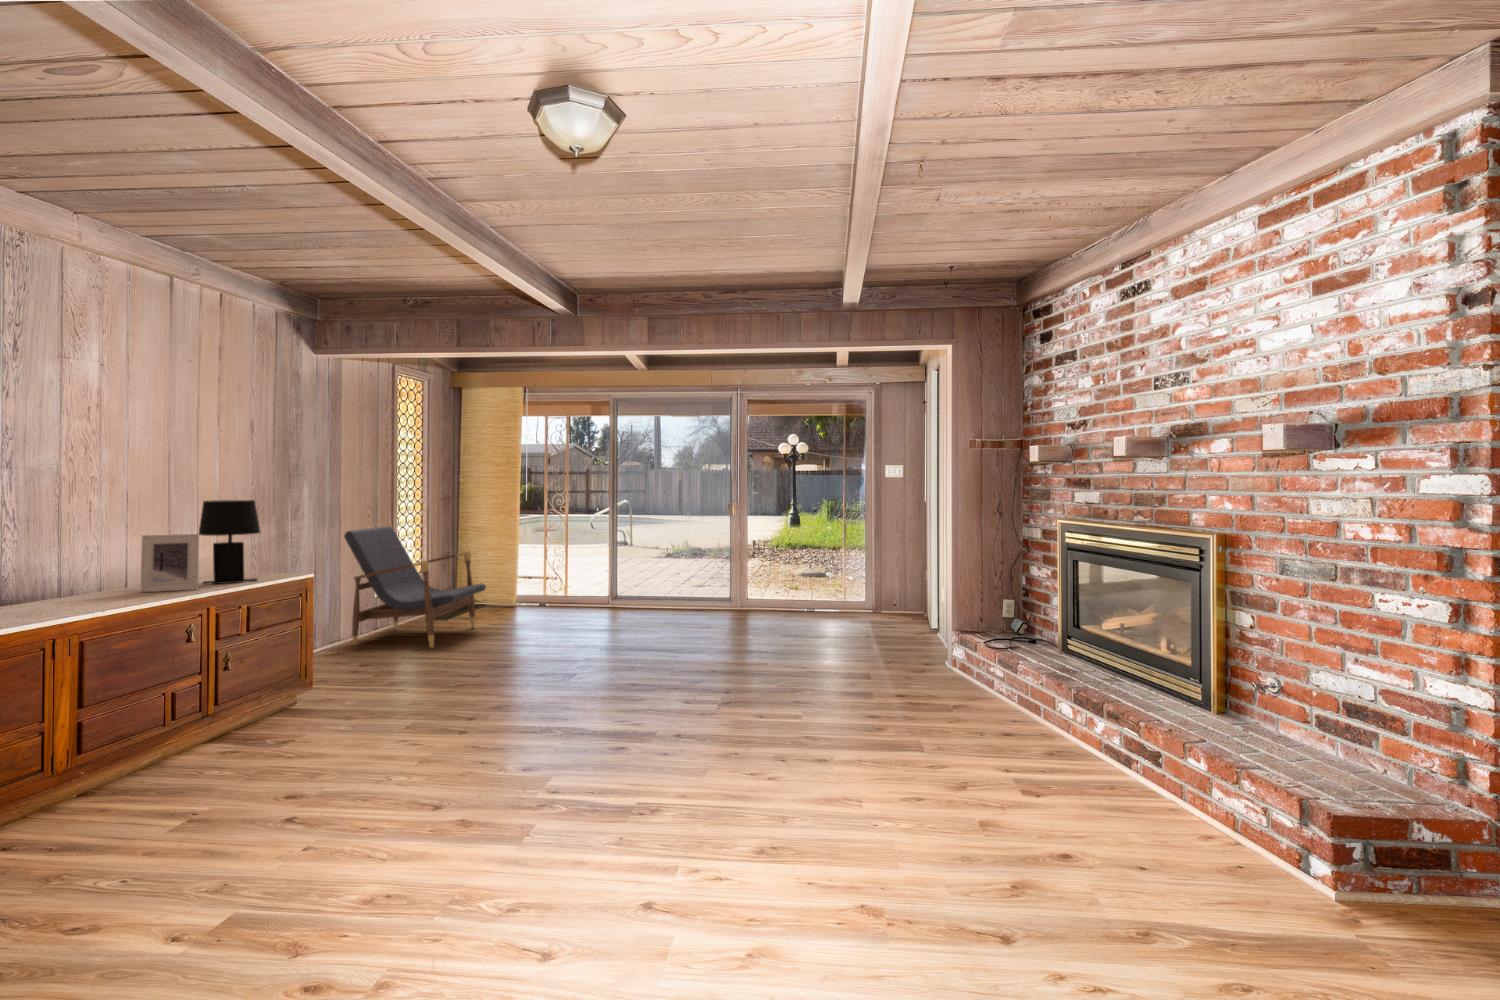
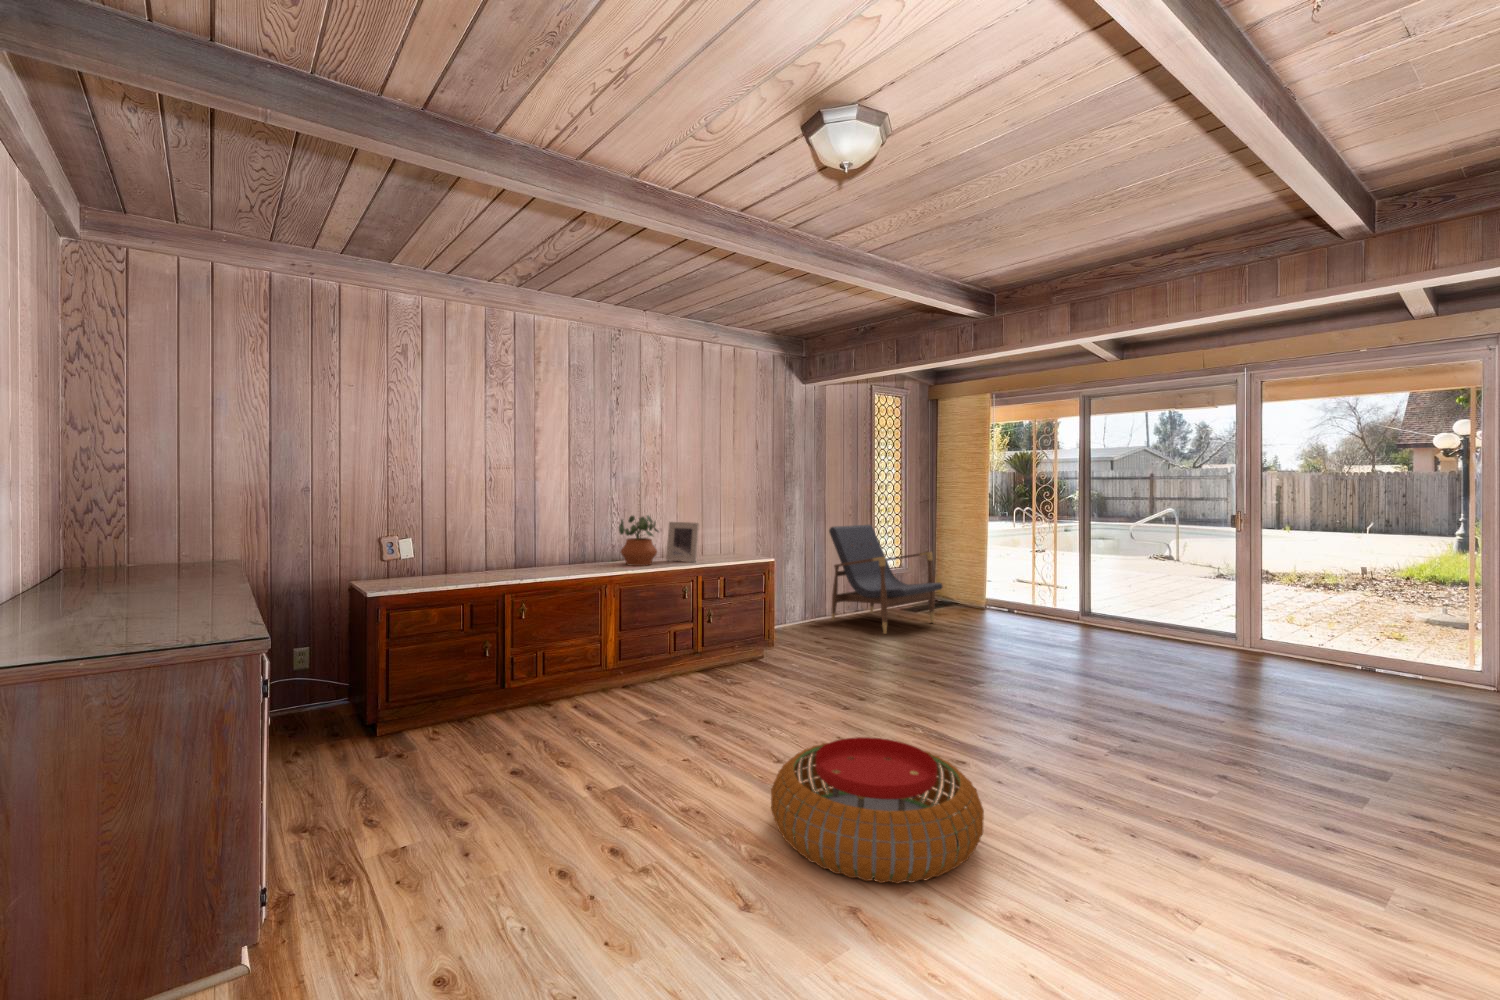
table lamp: present [199,500,260,585] -> none [705,499,745,561]
potted plant: none [61,527,139,605] -> present [619,515,659,566]
pouf: none [485,736,708,885] -> present [771,737,984,884]

